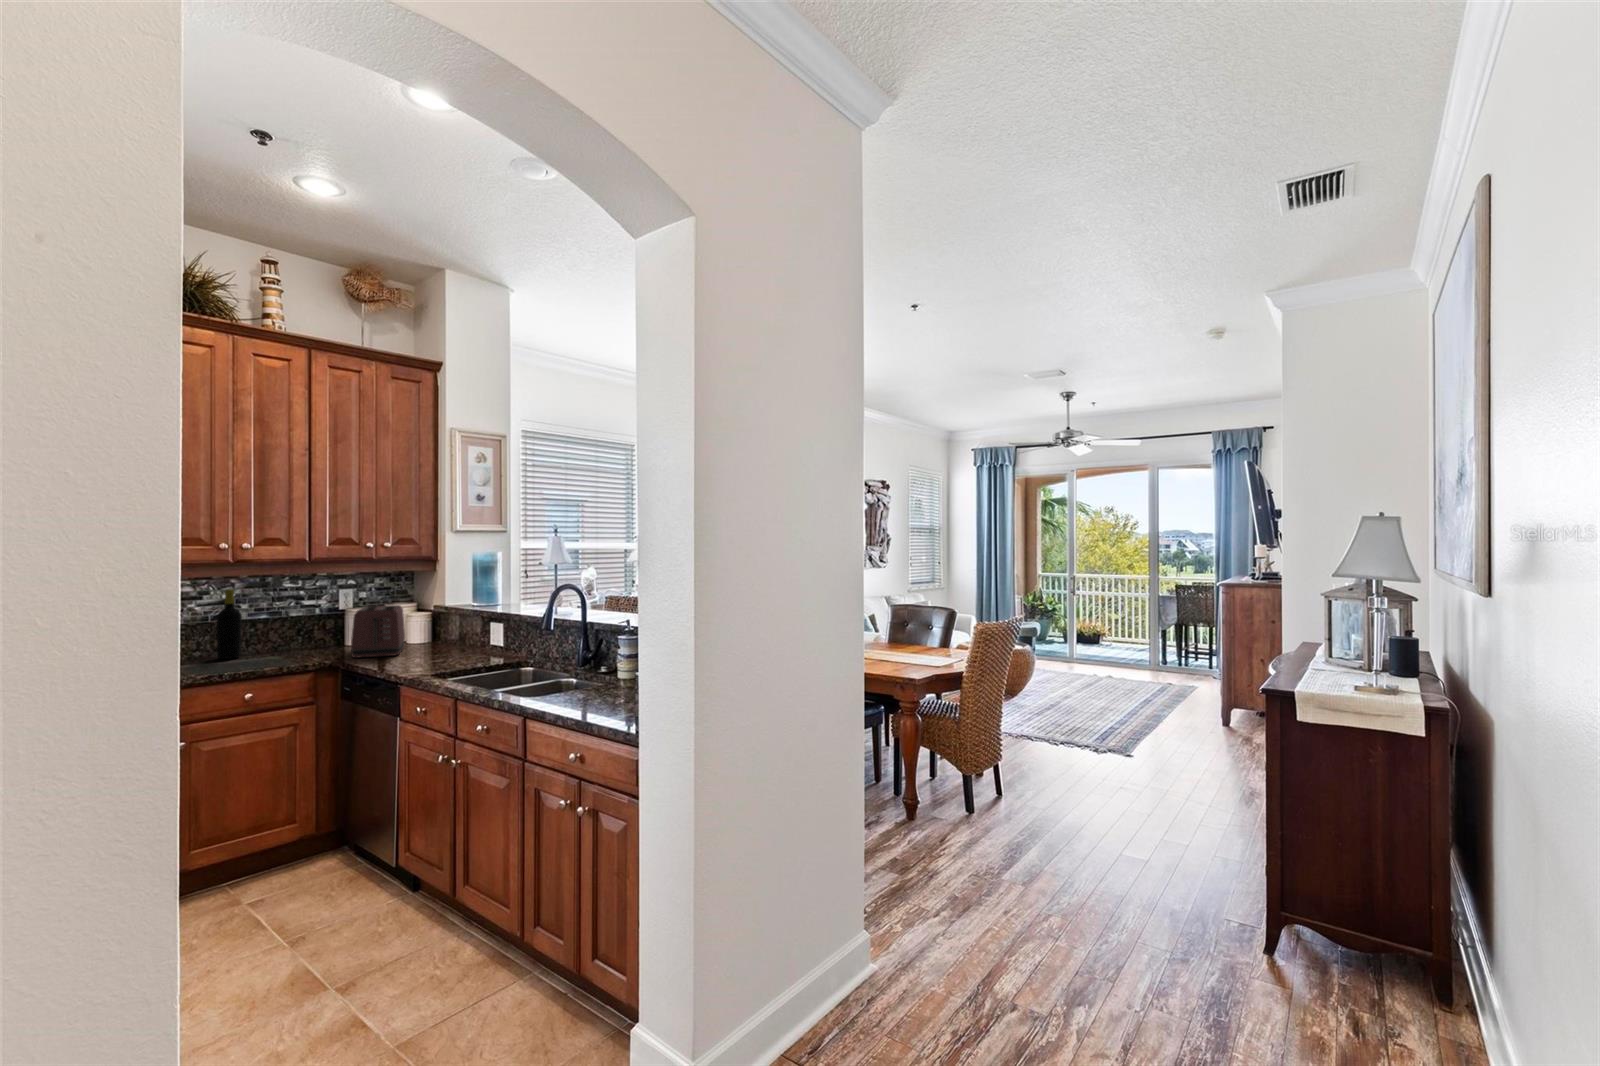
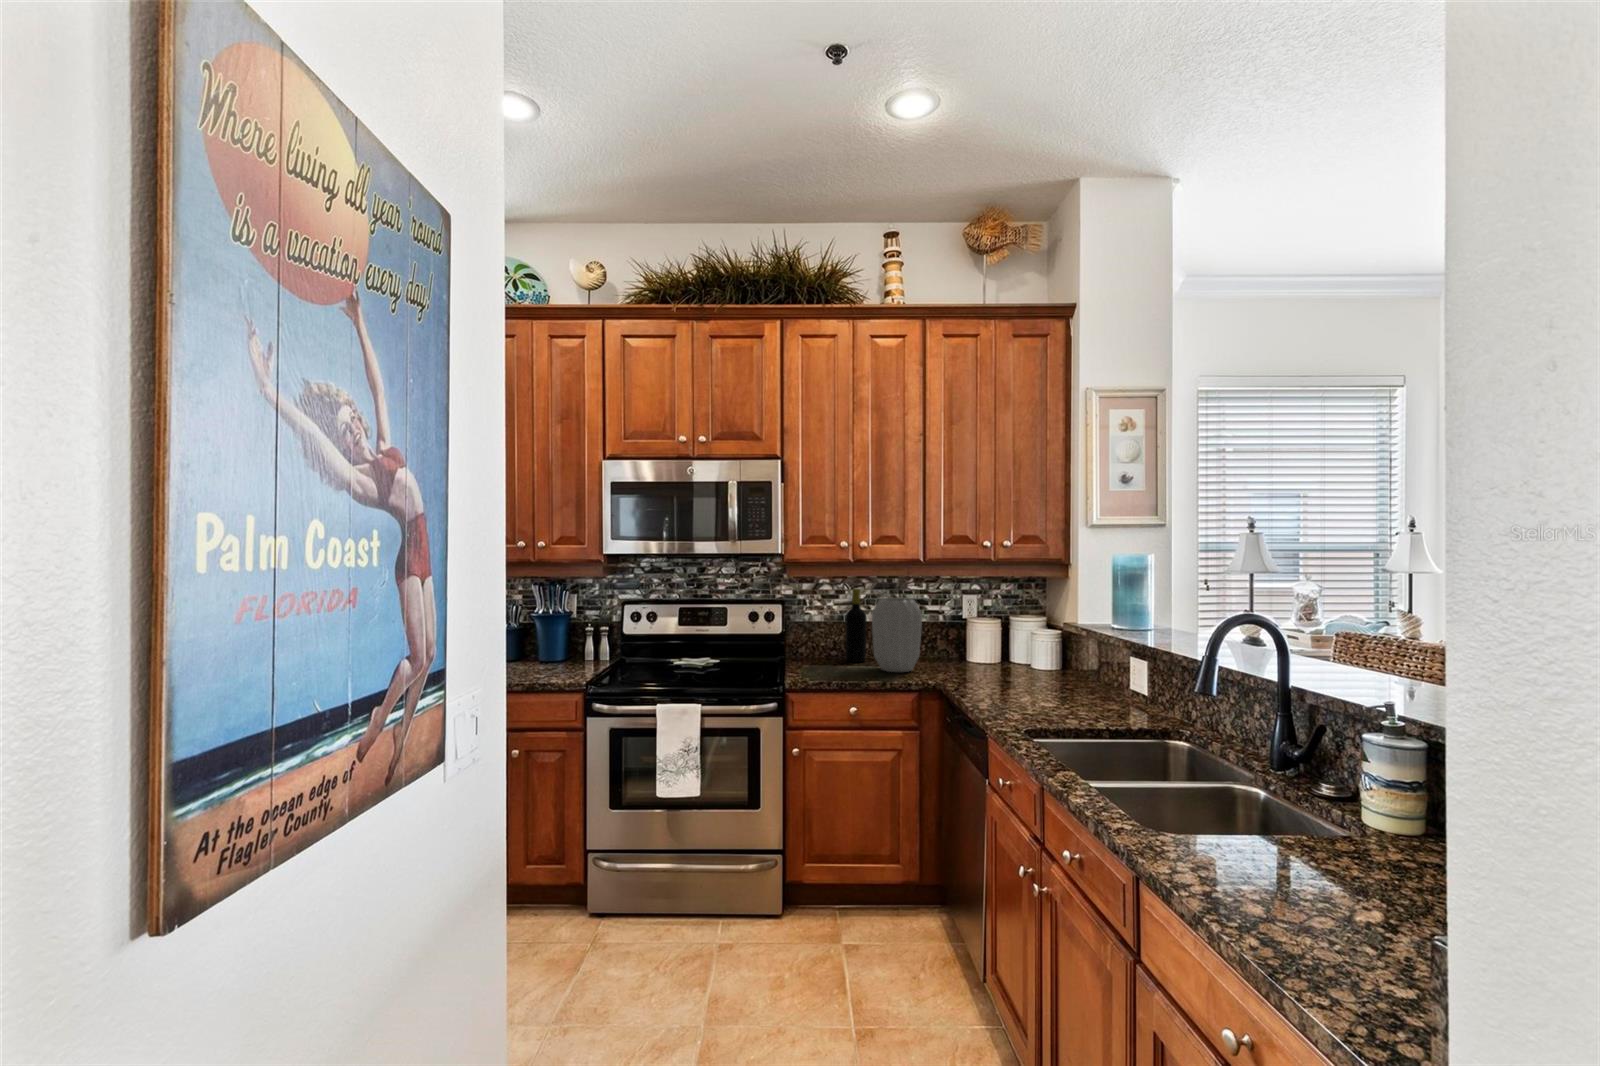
vase: none [257,595,310,661] -> present [872,598,922,672]
toaster: present [351,605,405,657] -> none [957,617,1028,684]

